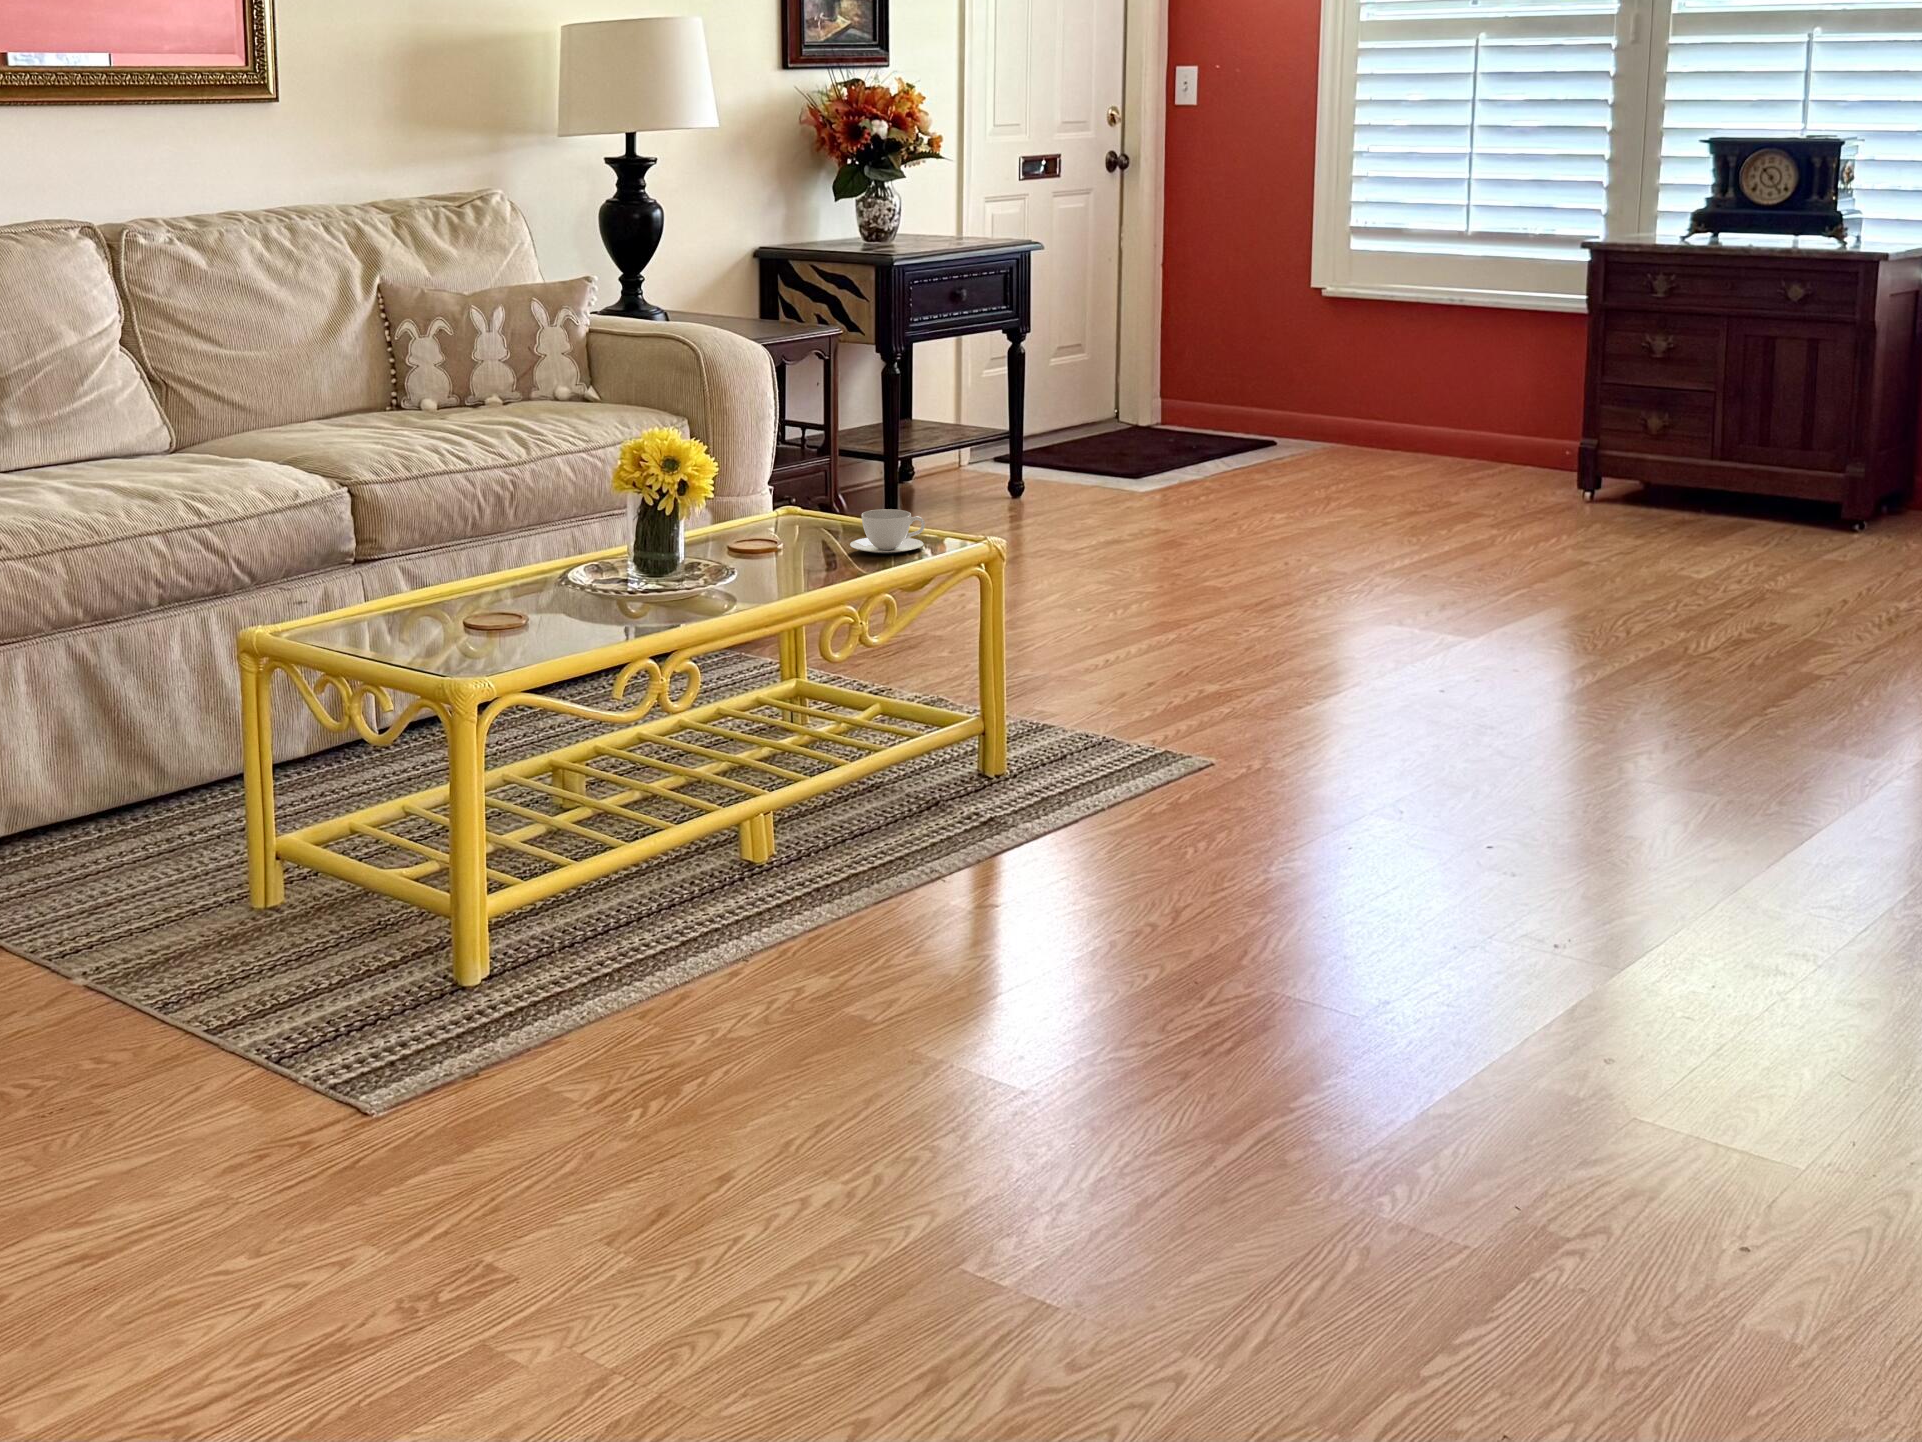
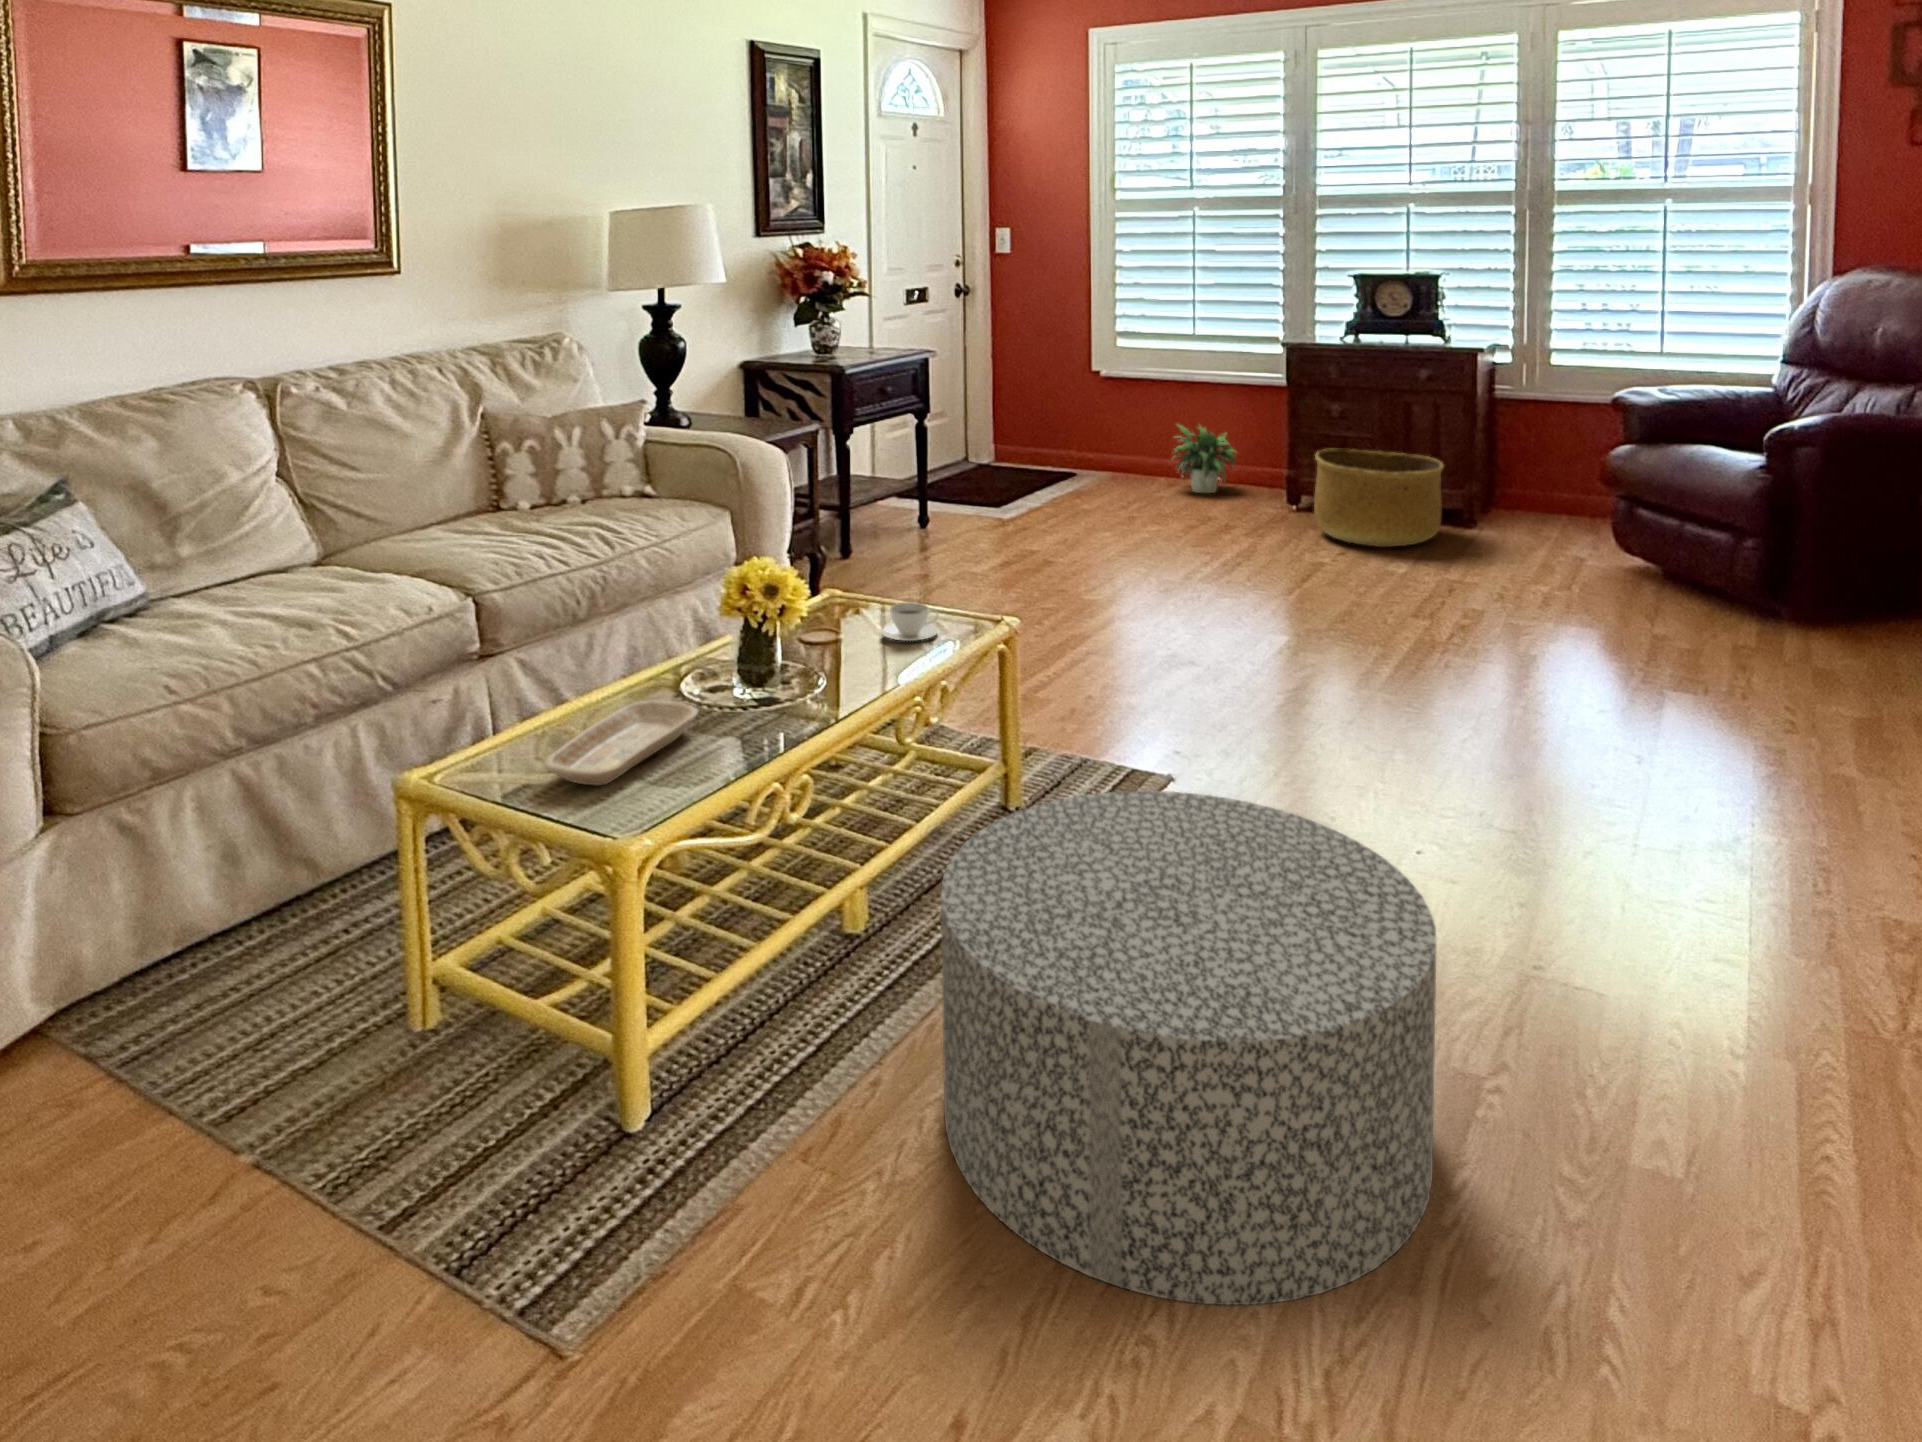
potted plant: none [1418,363,1521,468] -> present [1175,425,1235,493]
basket: none [1608,393,1808,536] -> present [1314,449,1444,547]
tray: none [403,587,593,655] -> present [545,701,698,785]
ottoman: none [811,687,1368,1141] -> present [941,791,1436,1305]

